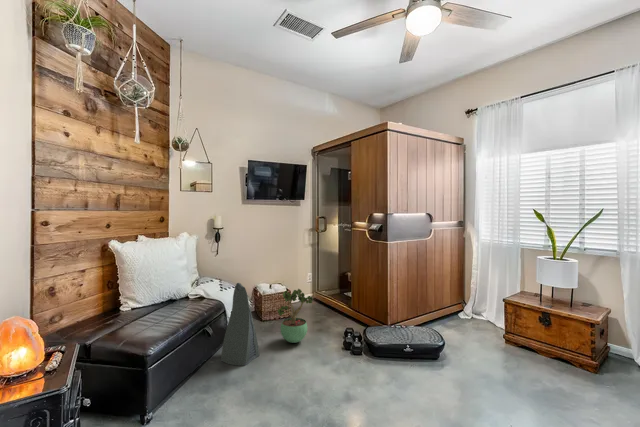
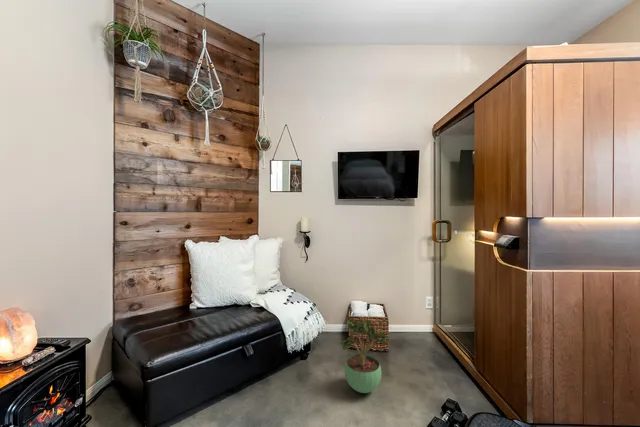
air purifier: present [221,283,259,366] -> none [266,299,307,406]

